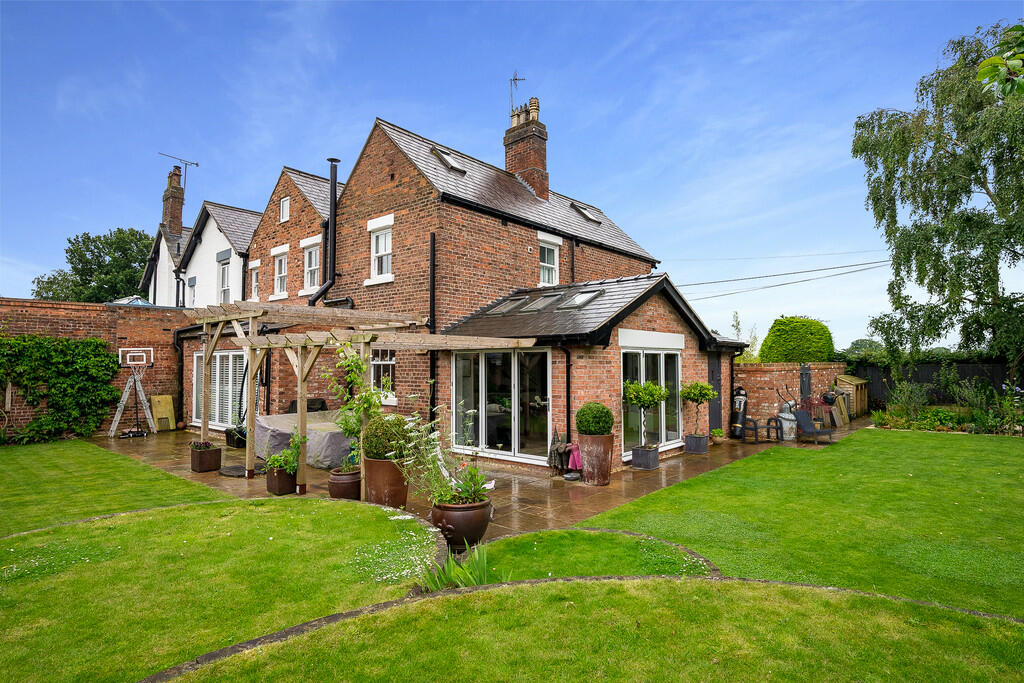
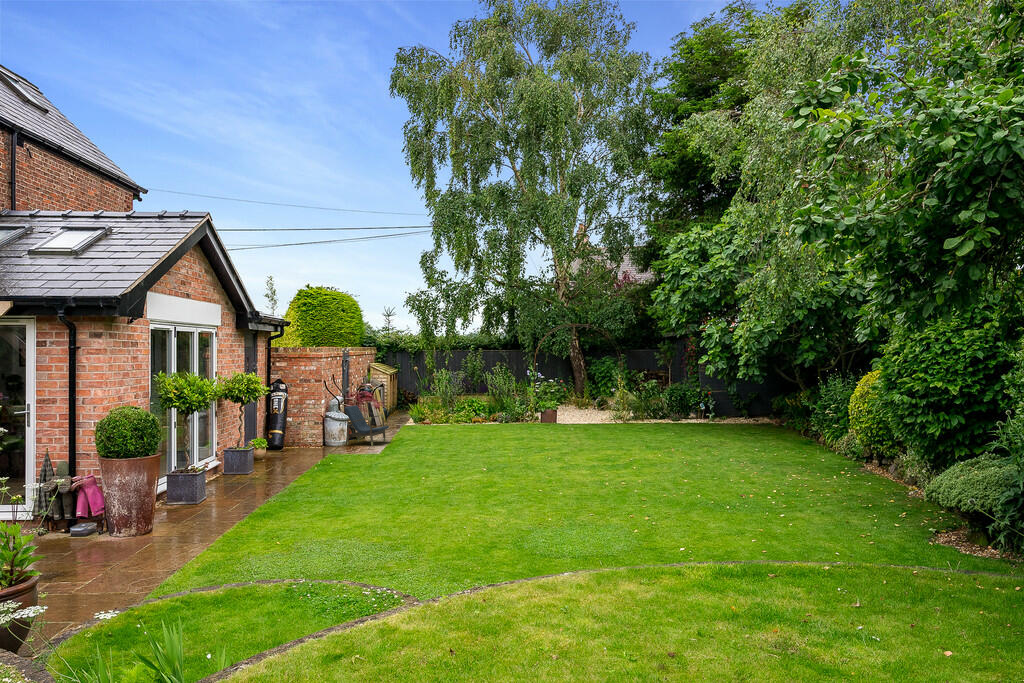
bench: present [742,417,784,445] -> none [285,417,335,454]

